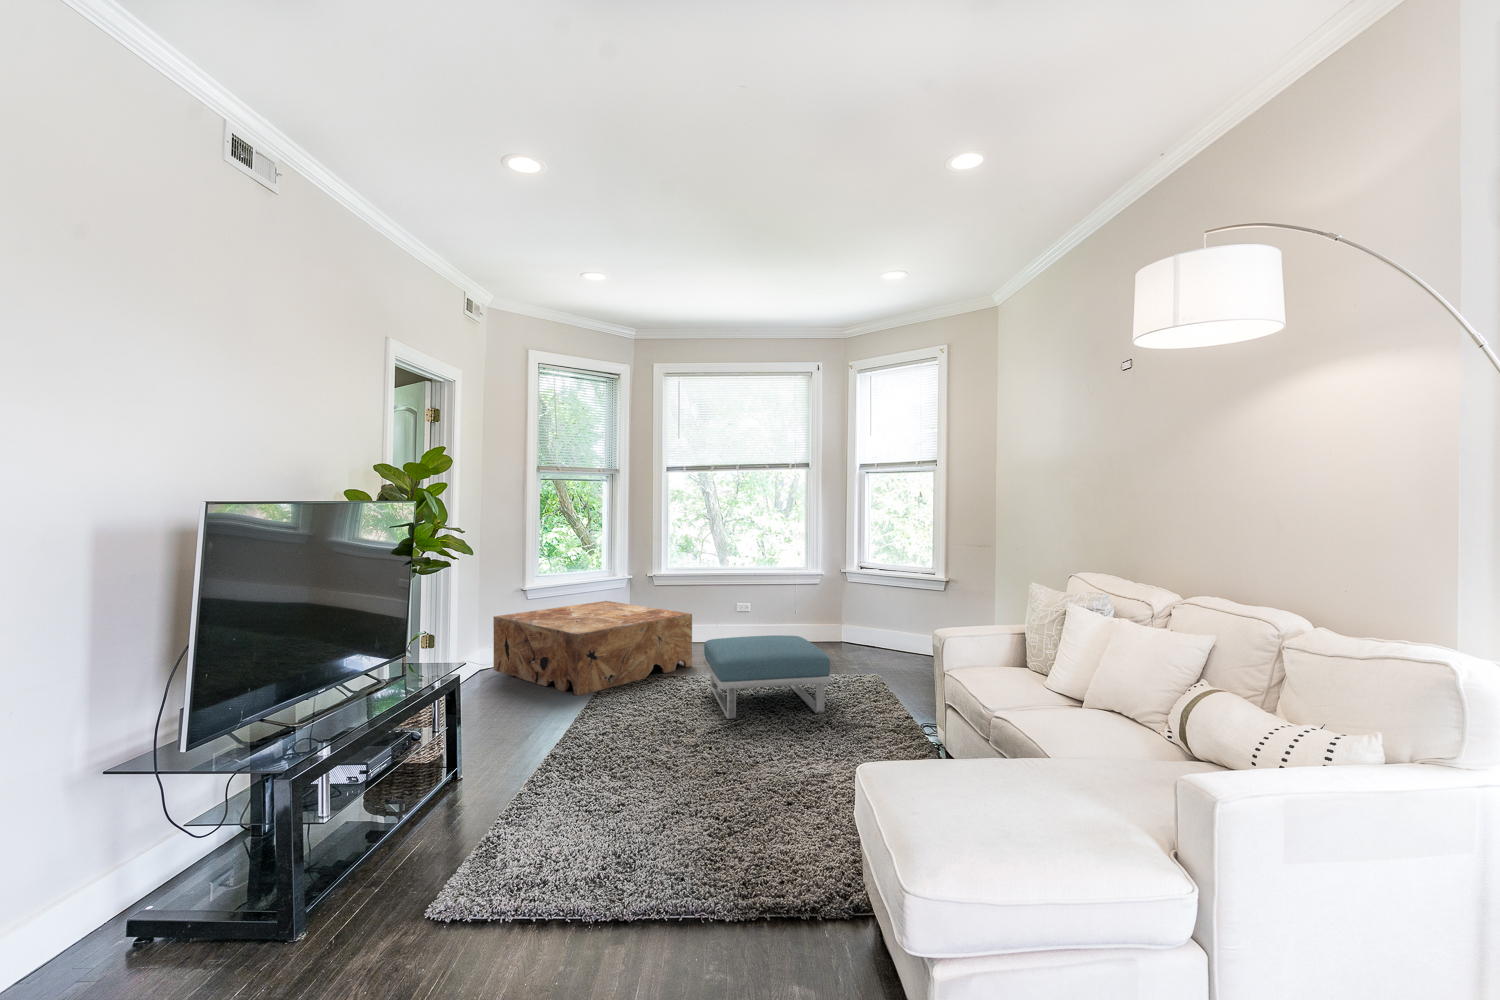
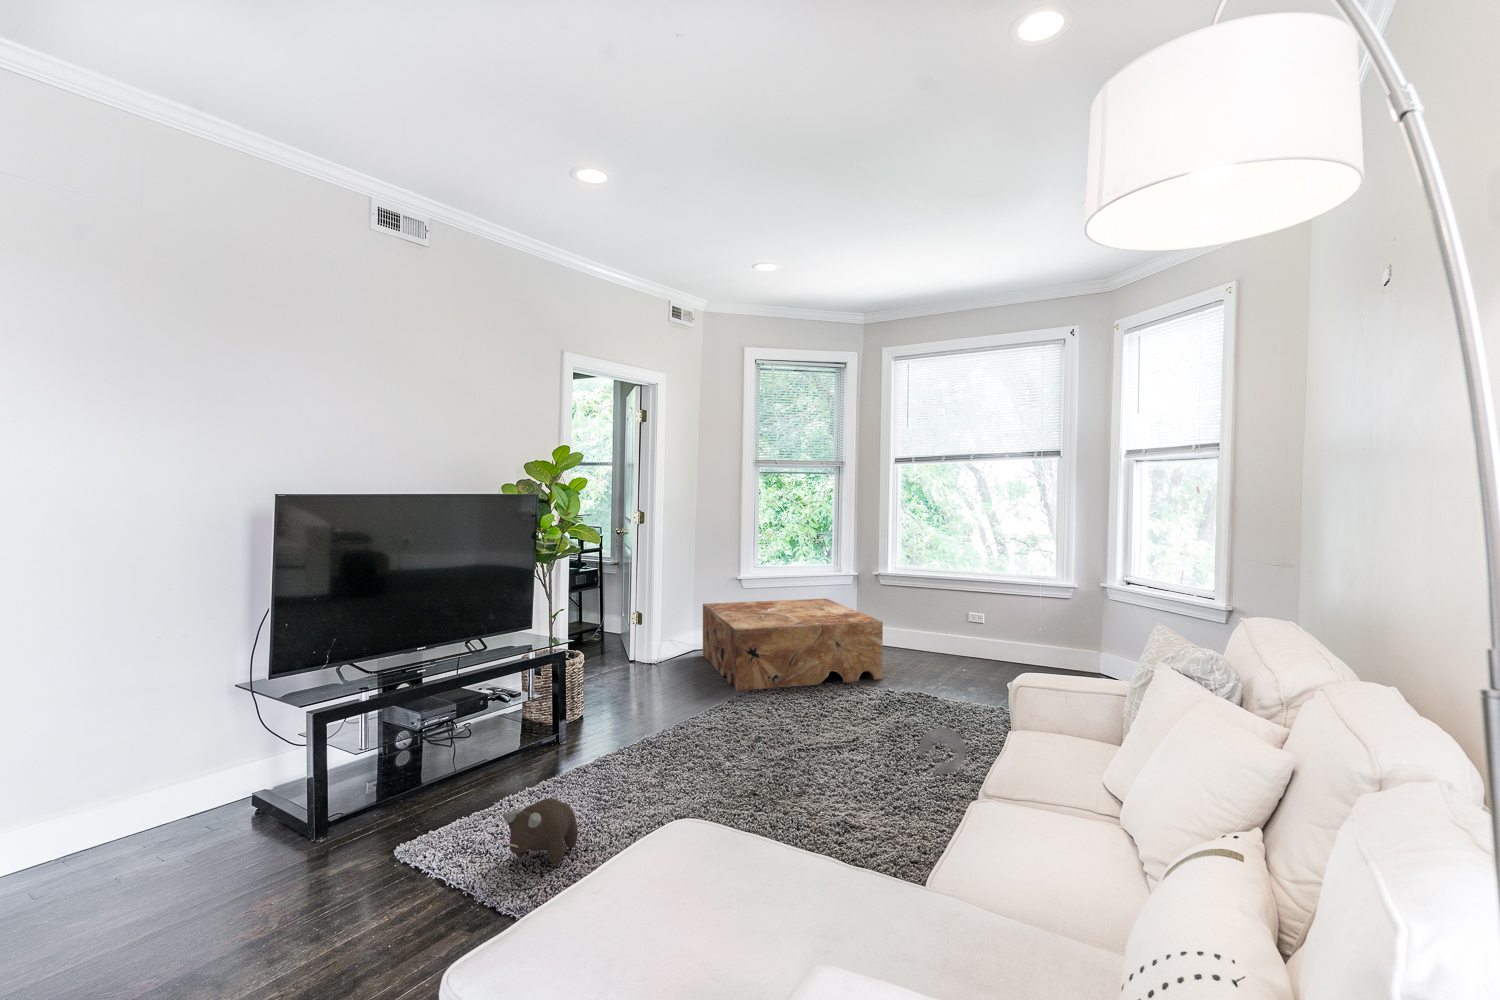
footstool: present [704,635,831,719] -> none [825,653,972,759]
plush toy: none [584,805,648,875] -> present [503,798,578,865]

